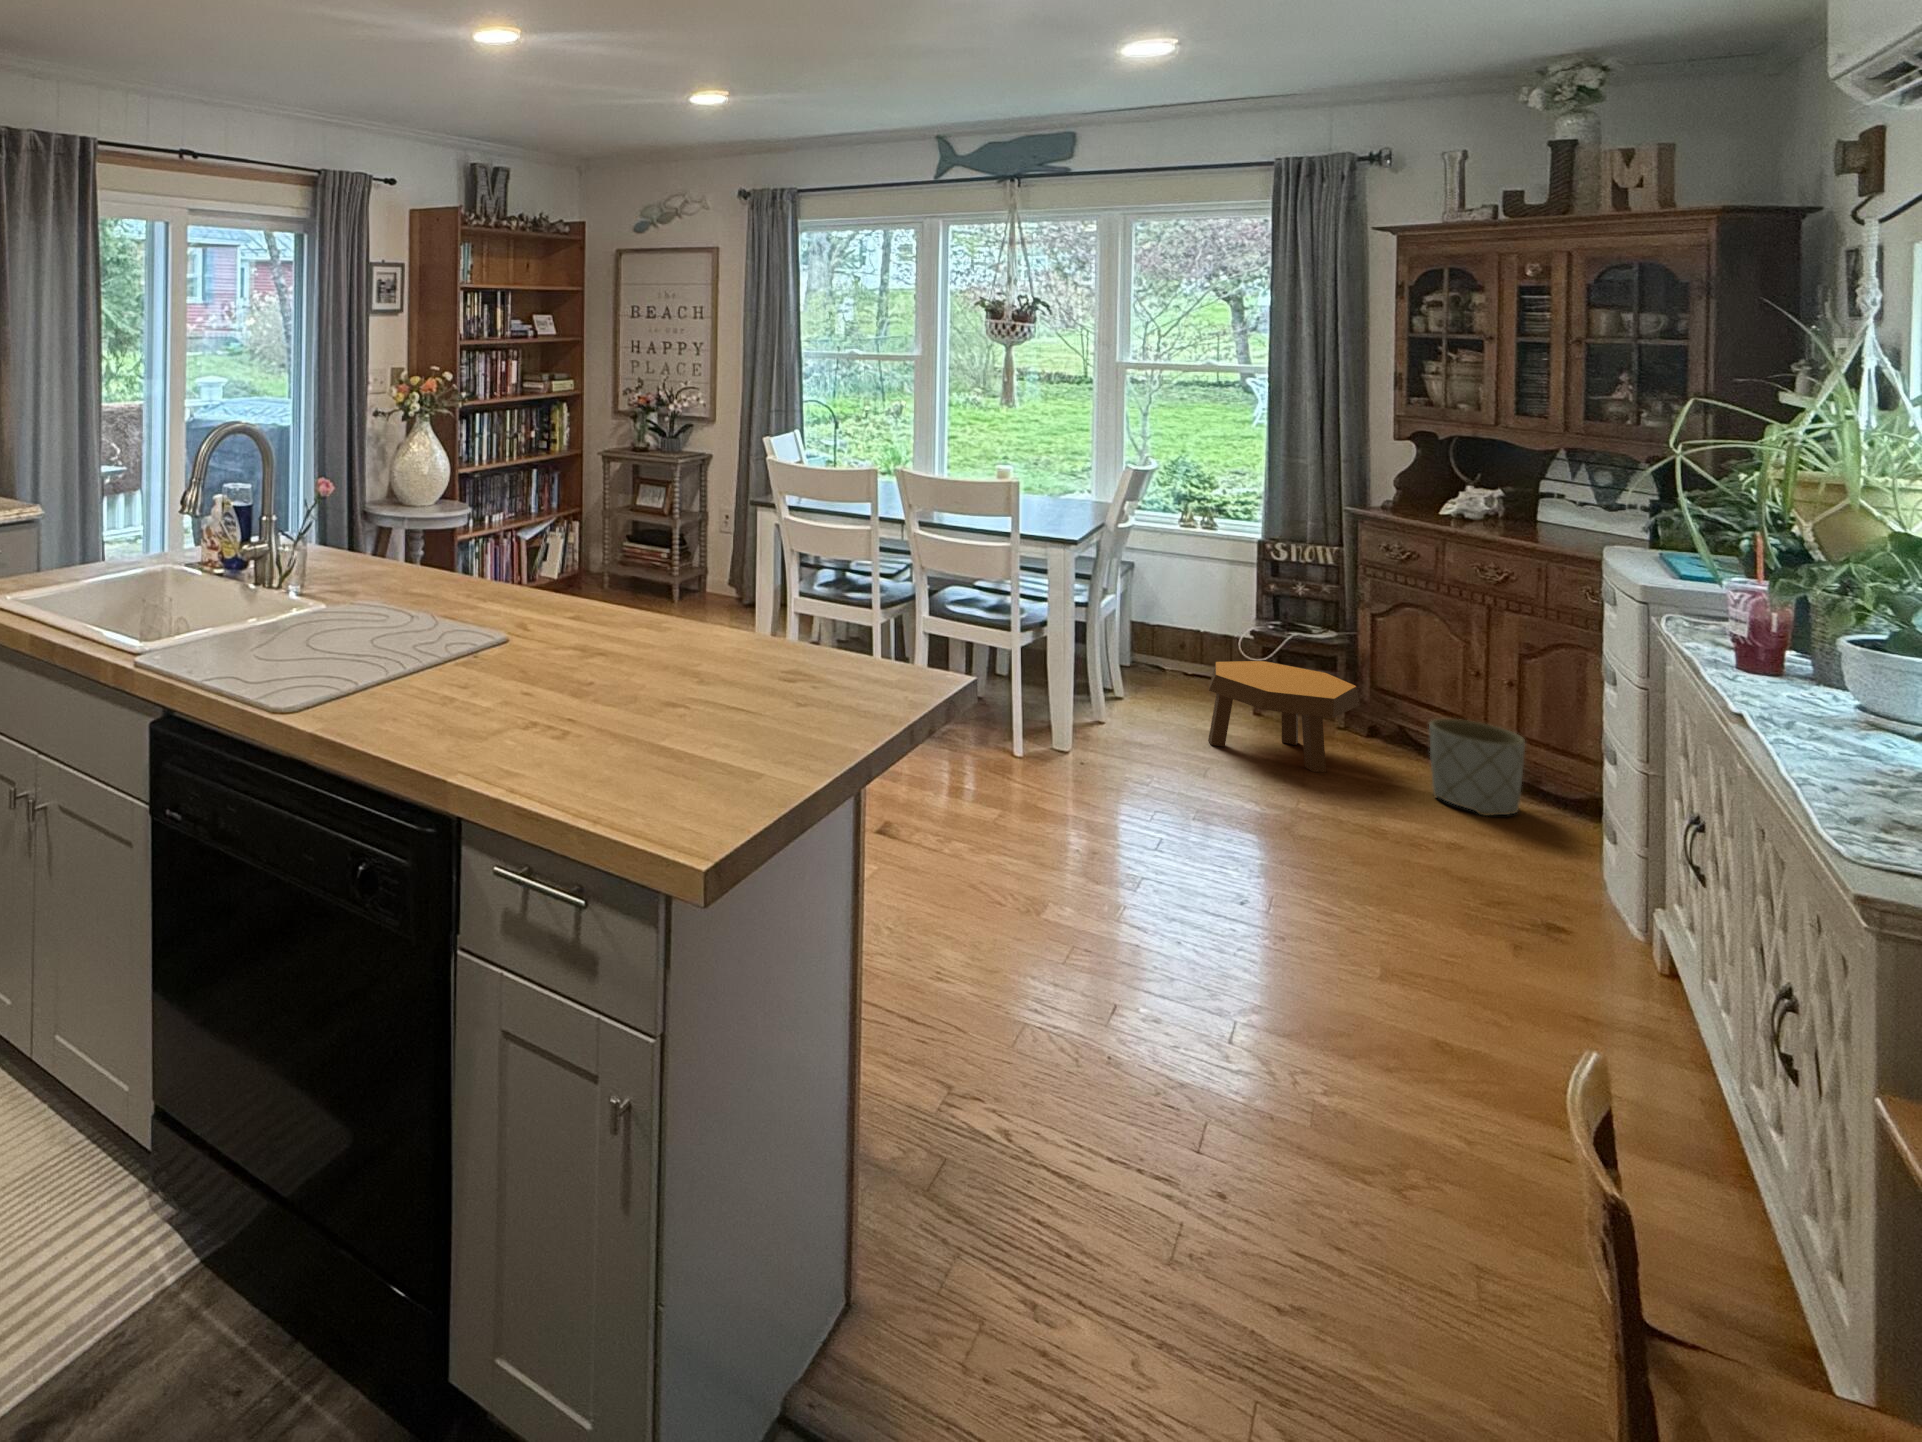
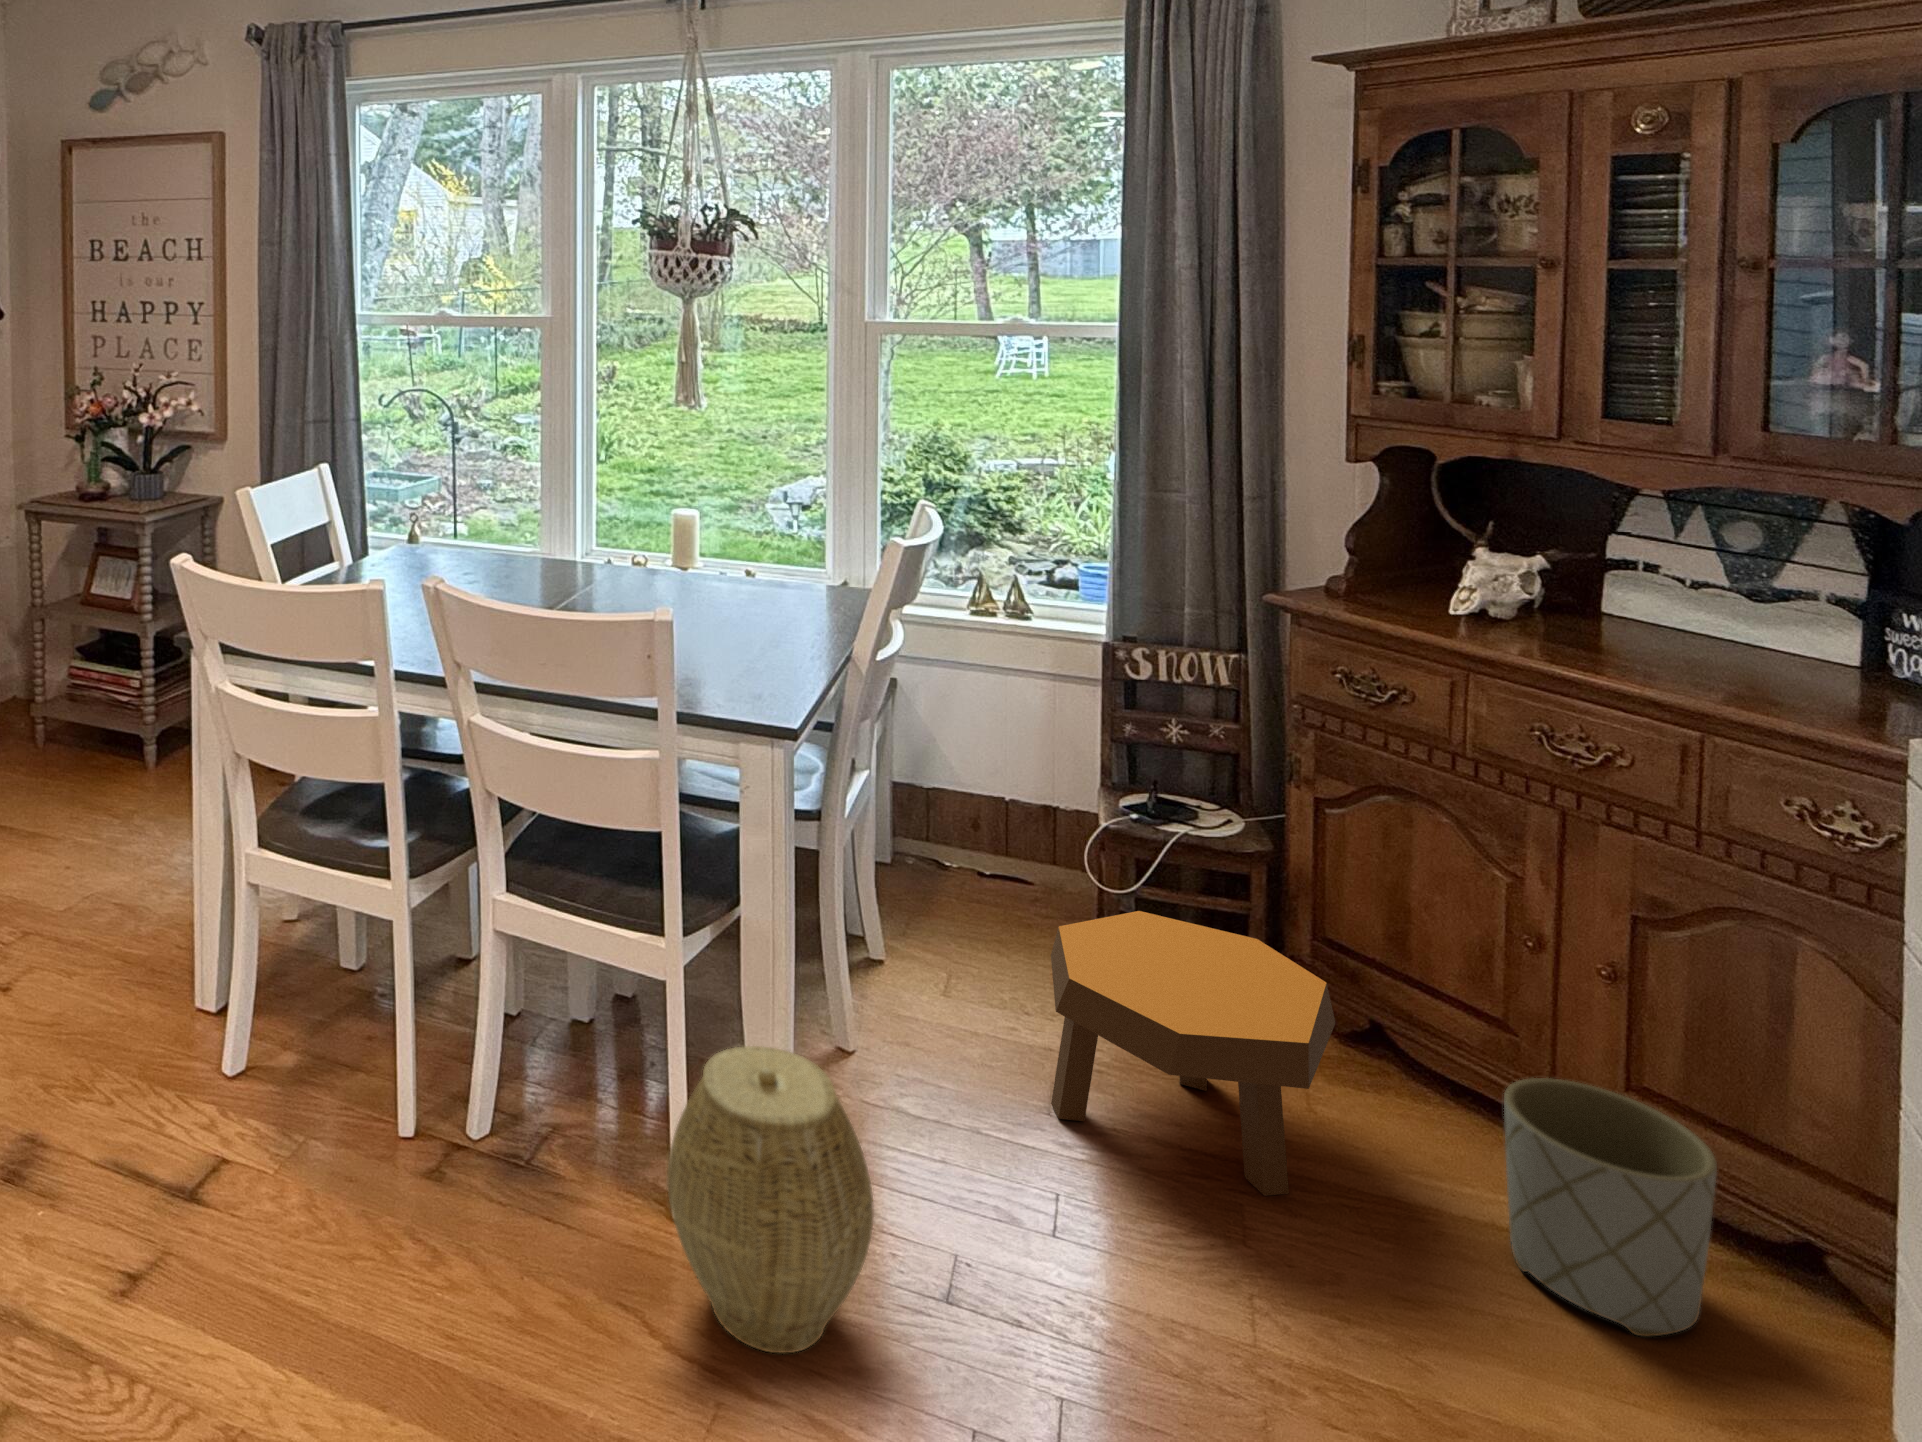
woven basket: none [1014,668,1108,782] -> present [668,1046,874,1353]

